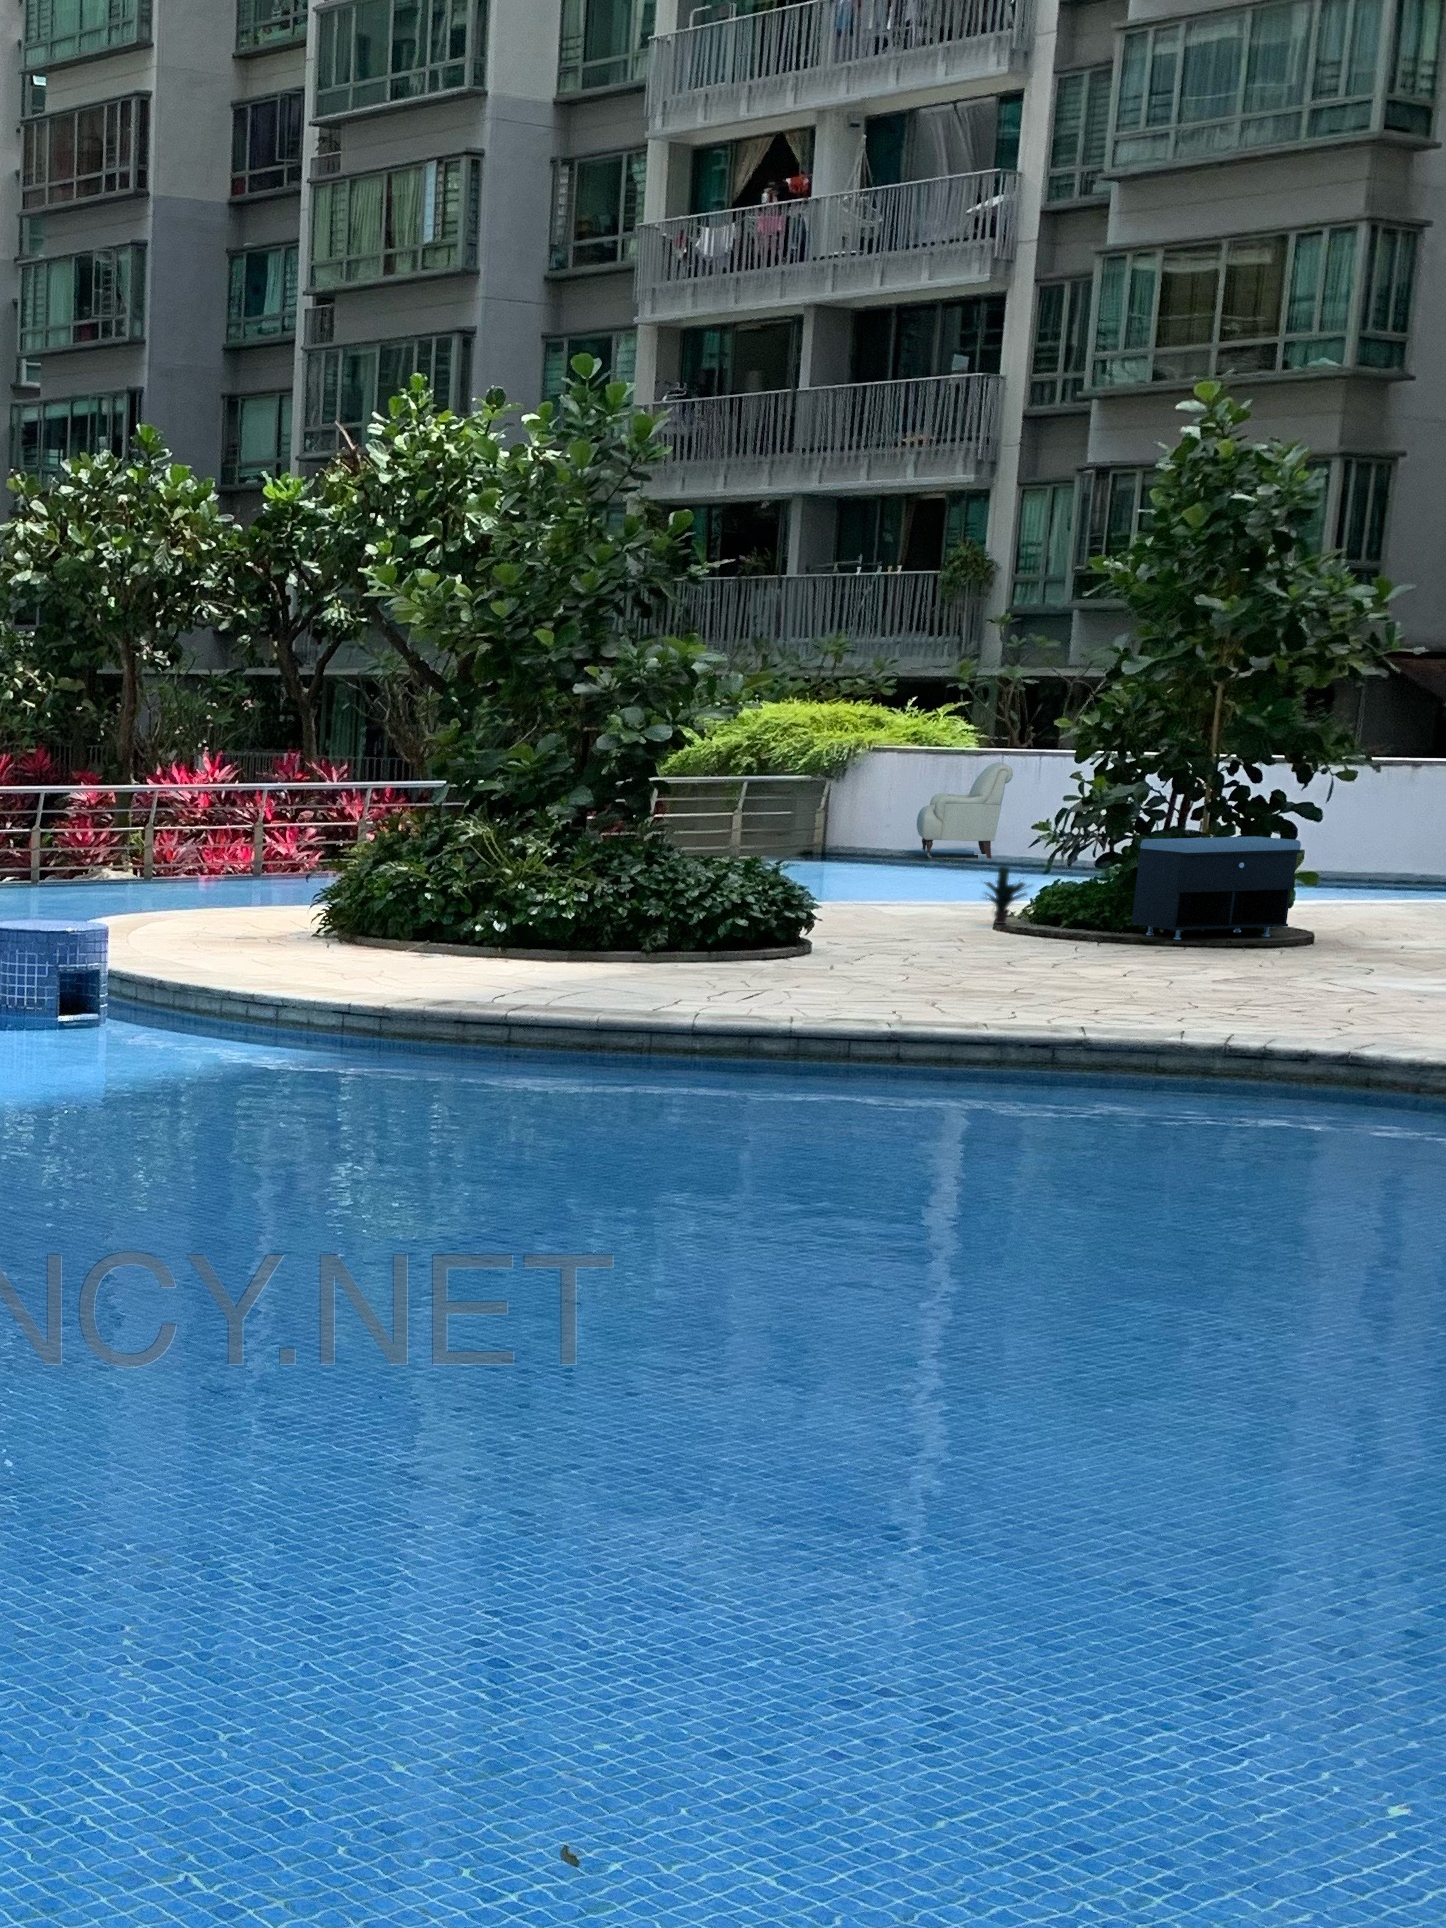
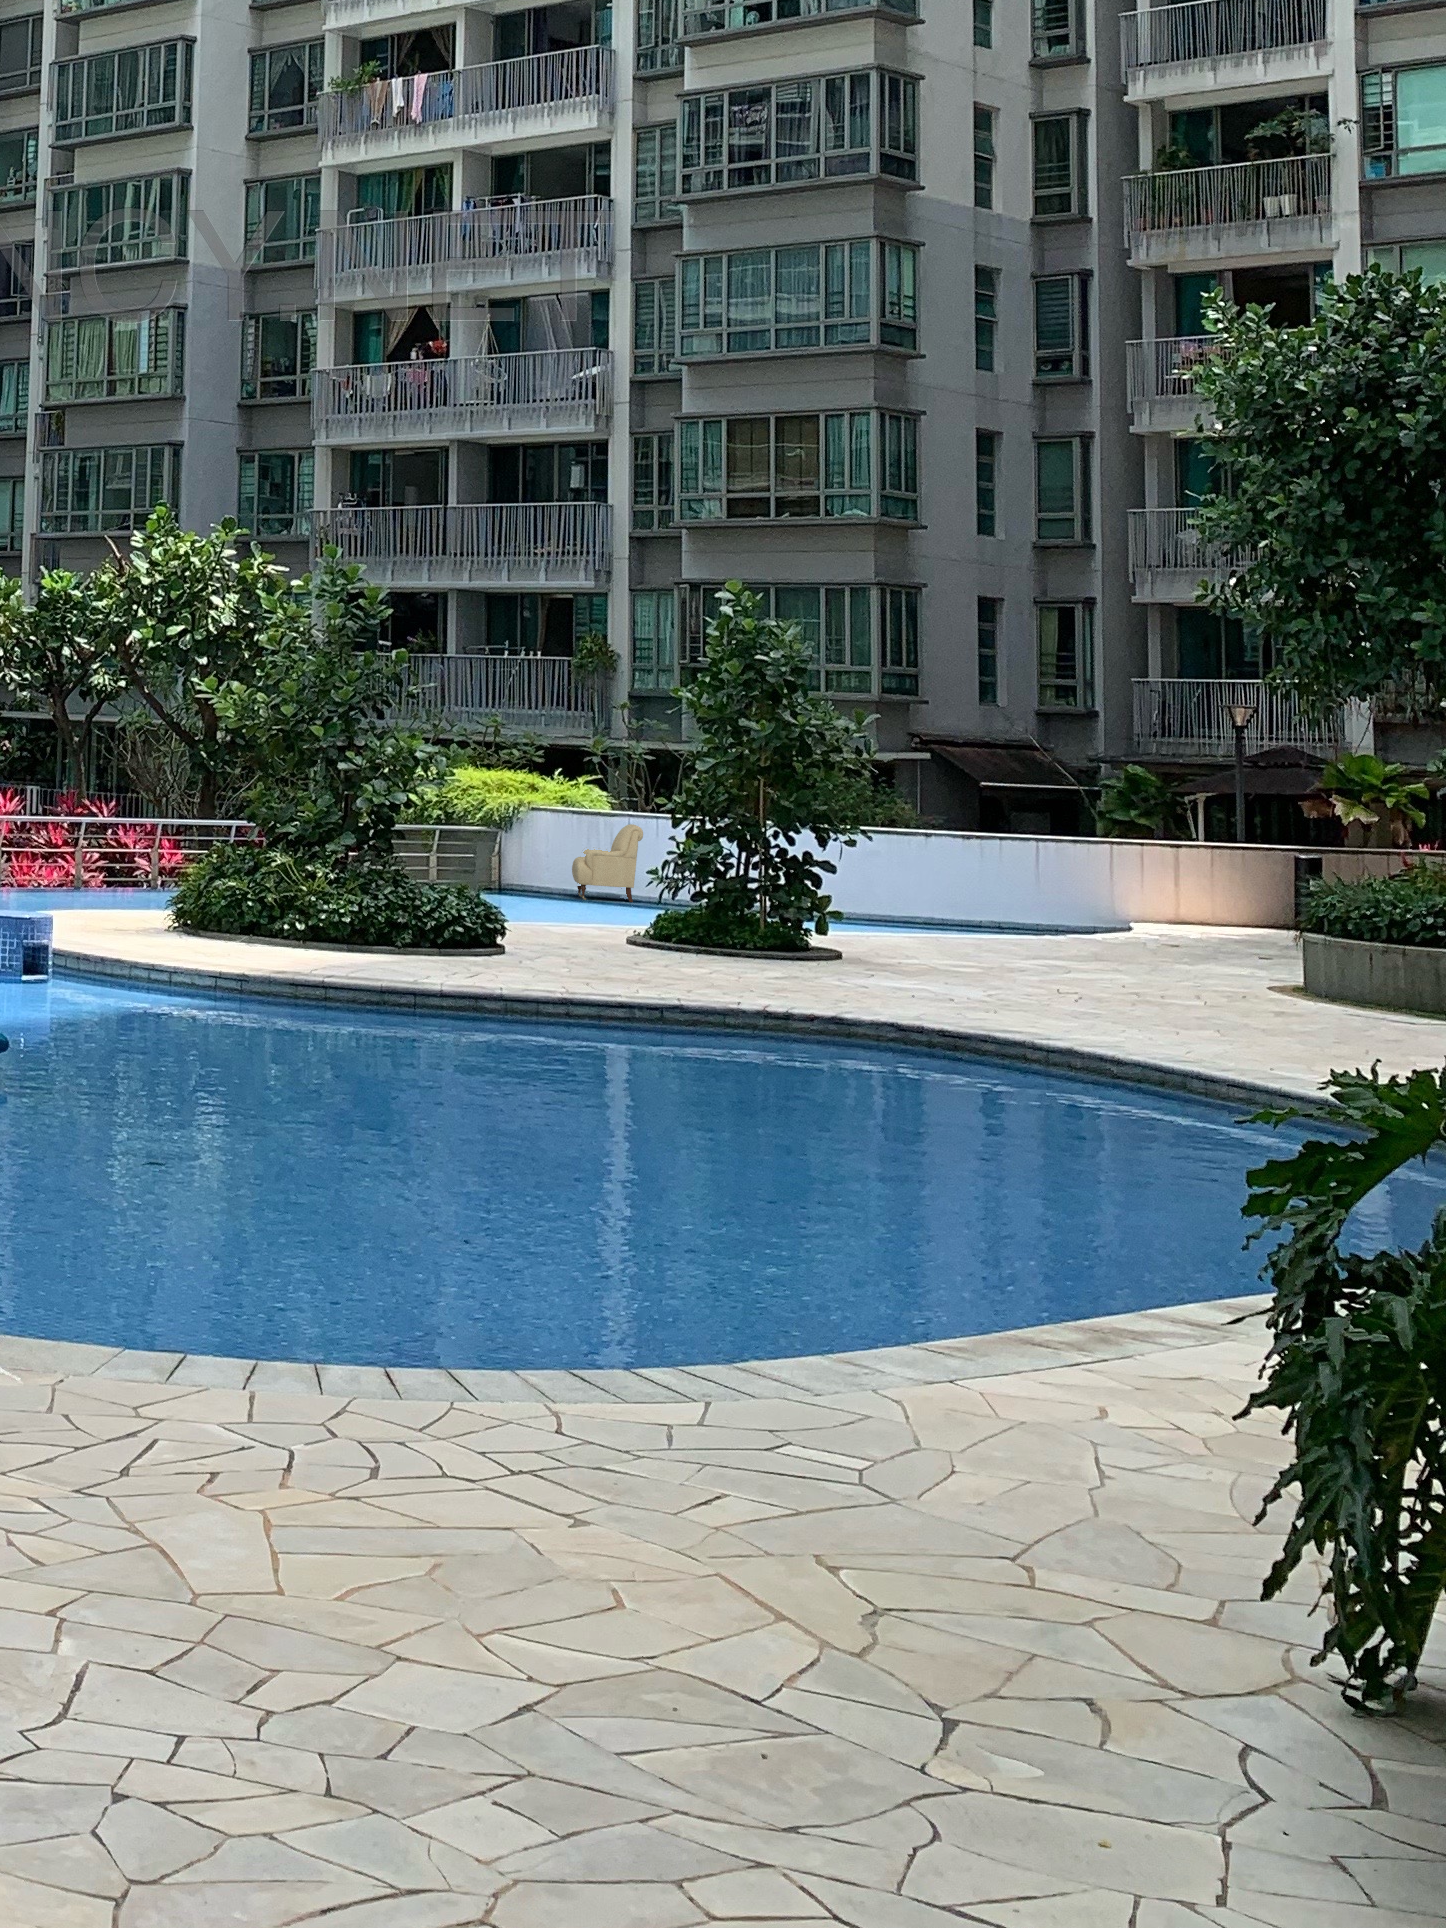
storage bench: present [1132,836,1301,940] -> none [731,883,839,958]
potted plant: present [984,866,1026,924] -> none [622,900,660,944]

